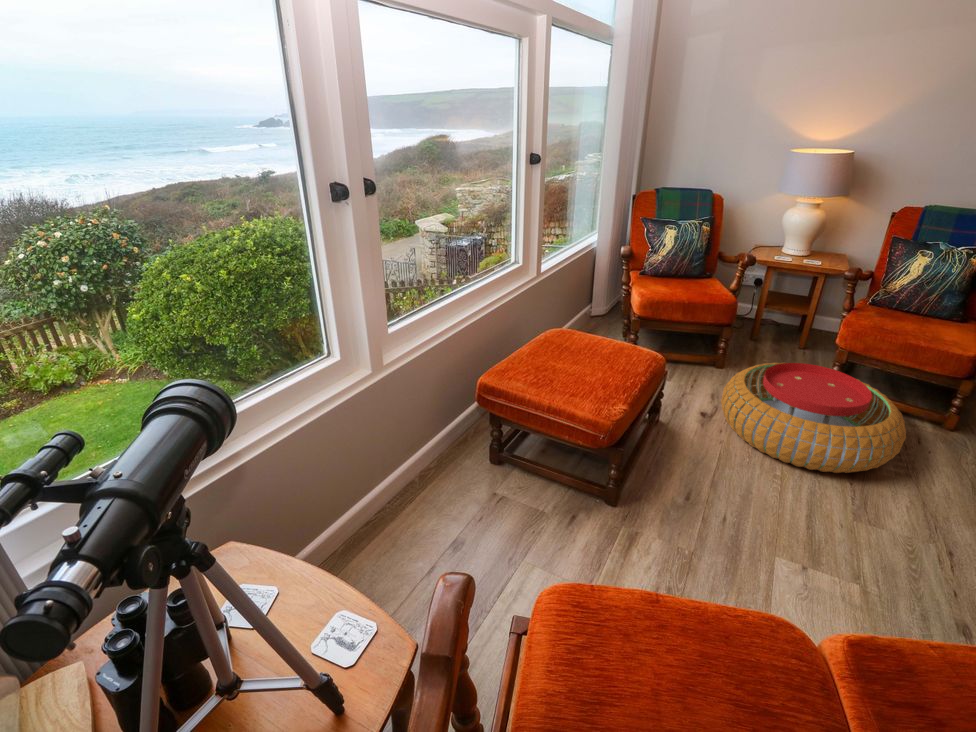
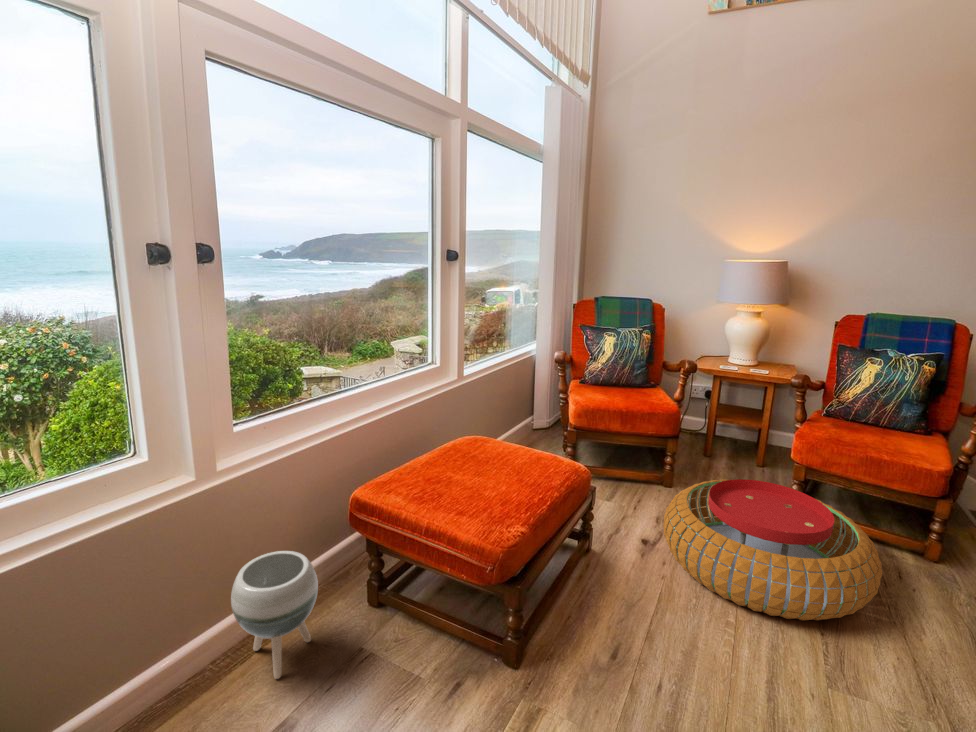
planter: none [402,424,463,514] -> present [231,551,318,679]

